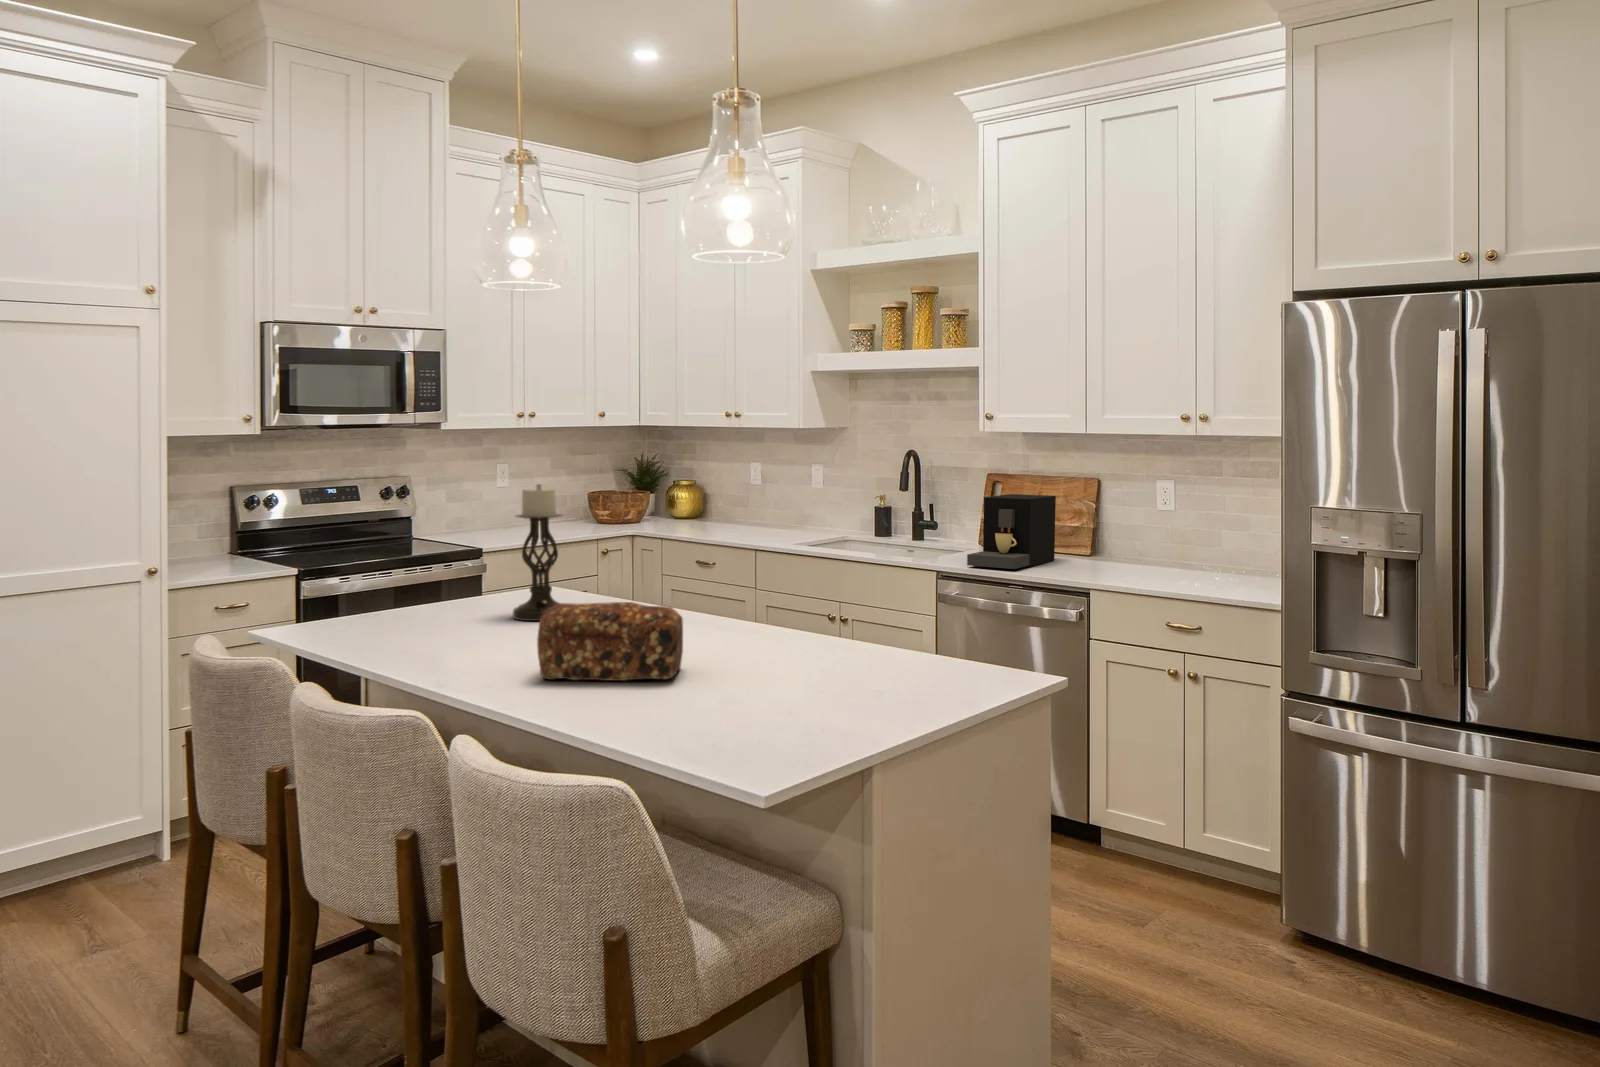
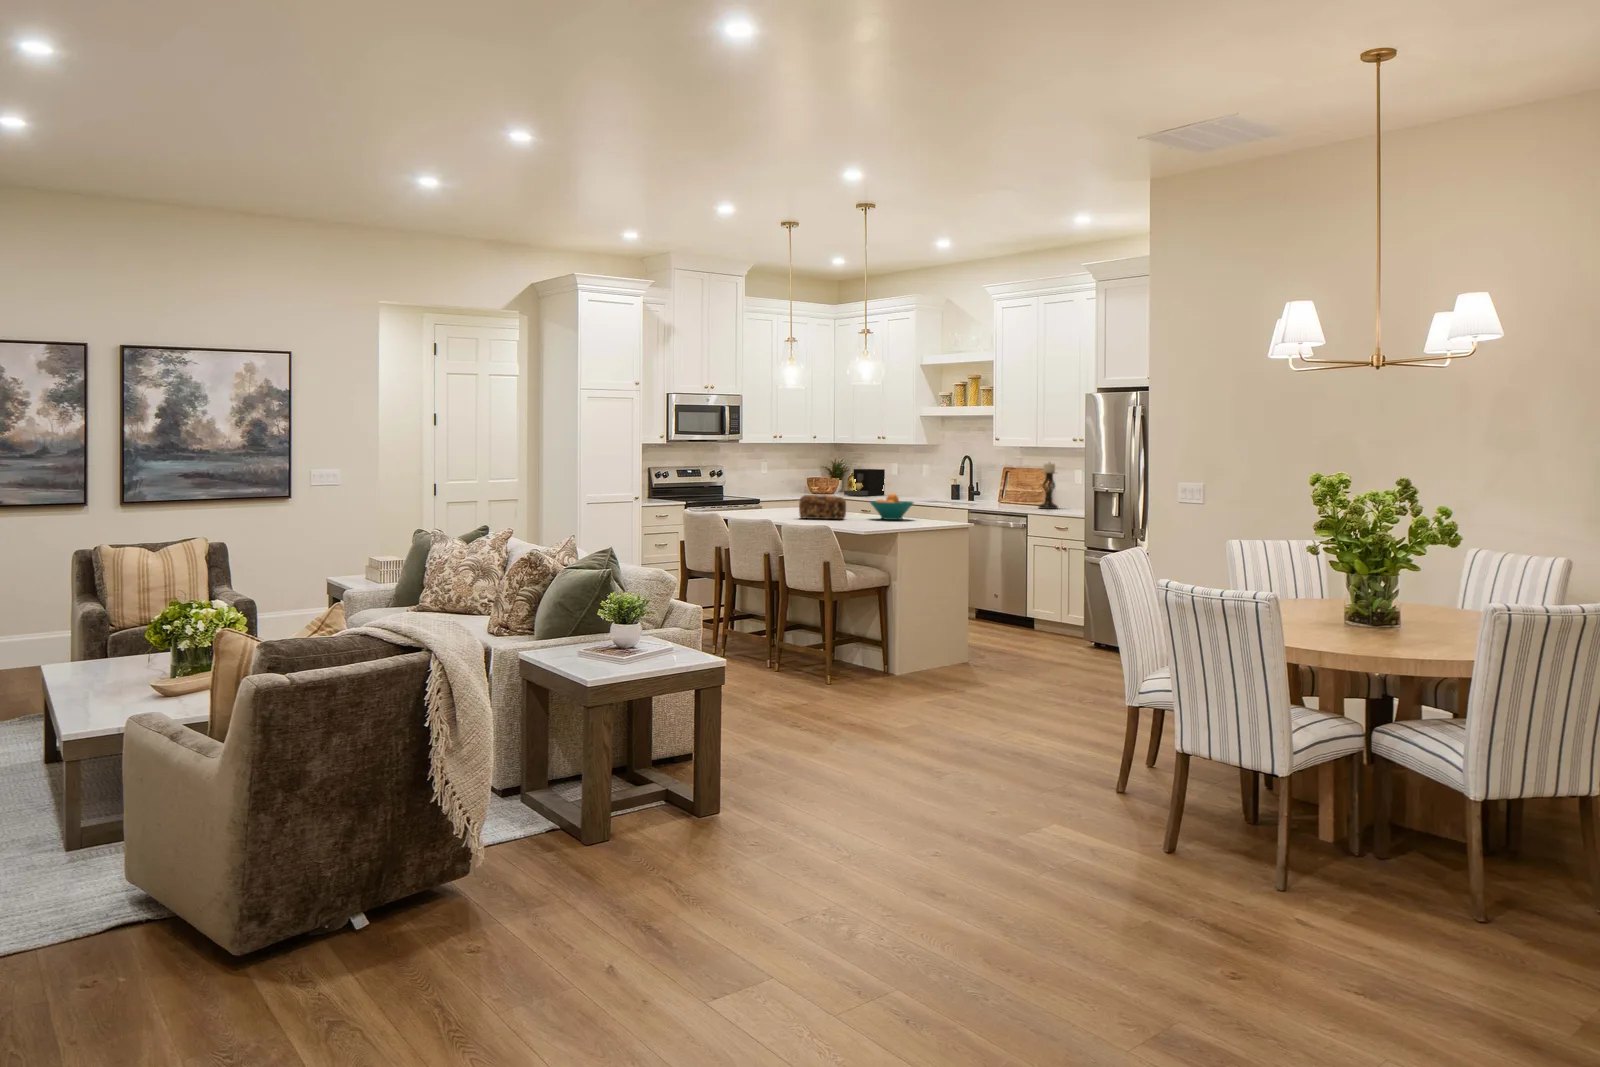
candle holder: present [512,484,563,621] -> present [1038,463,1058,509]
coffee maker: present [967,494,1056,569] -> present [844,469,885,496]
fruit bowl: none [752,590,884,671] -> present [870,494,913,520]

